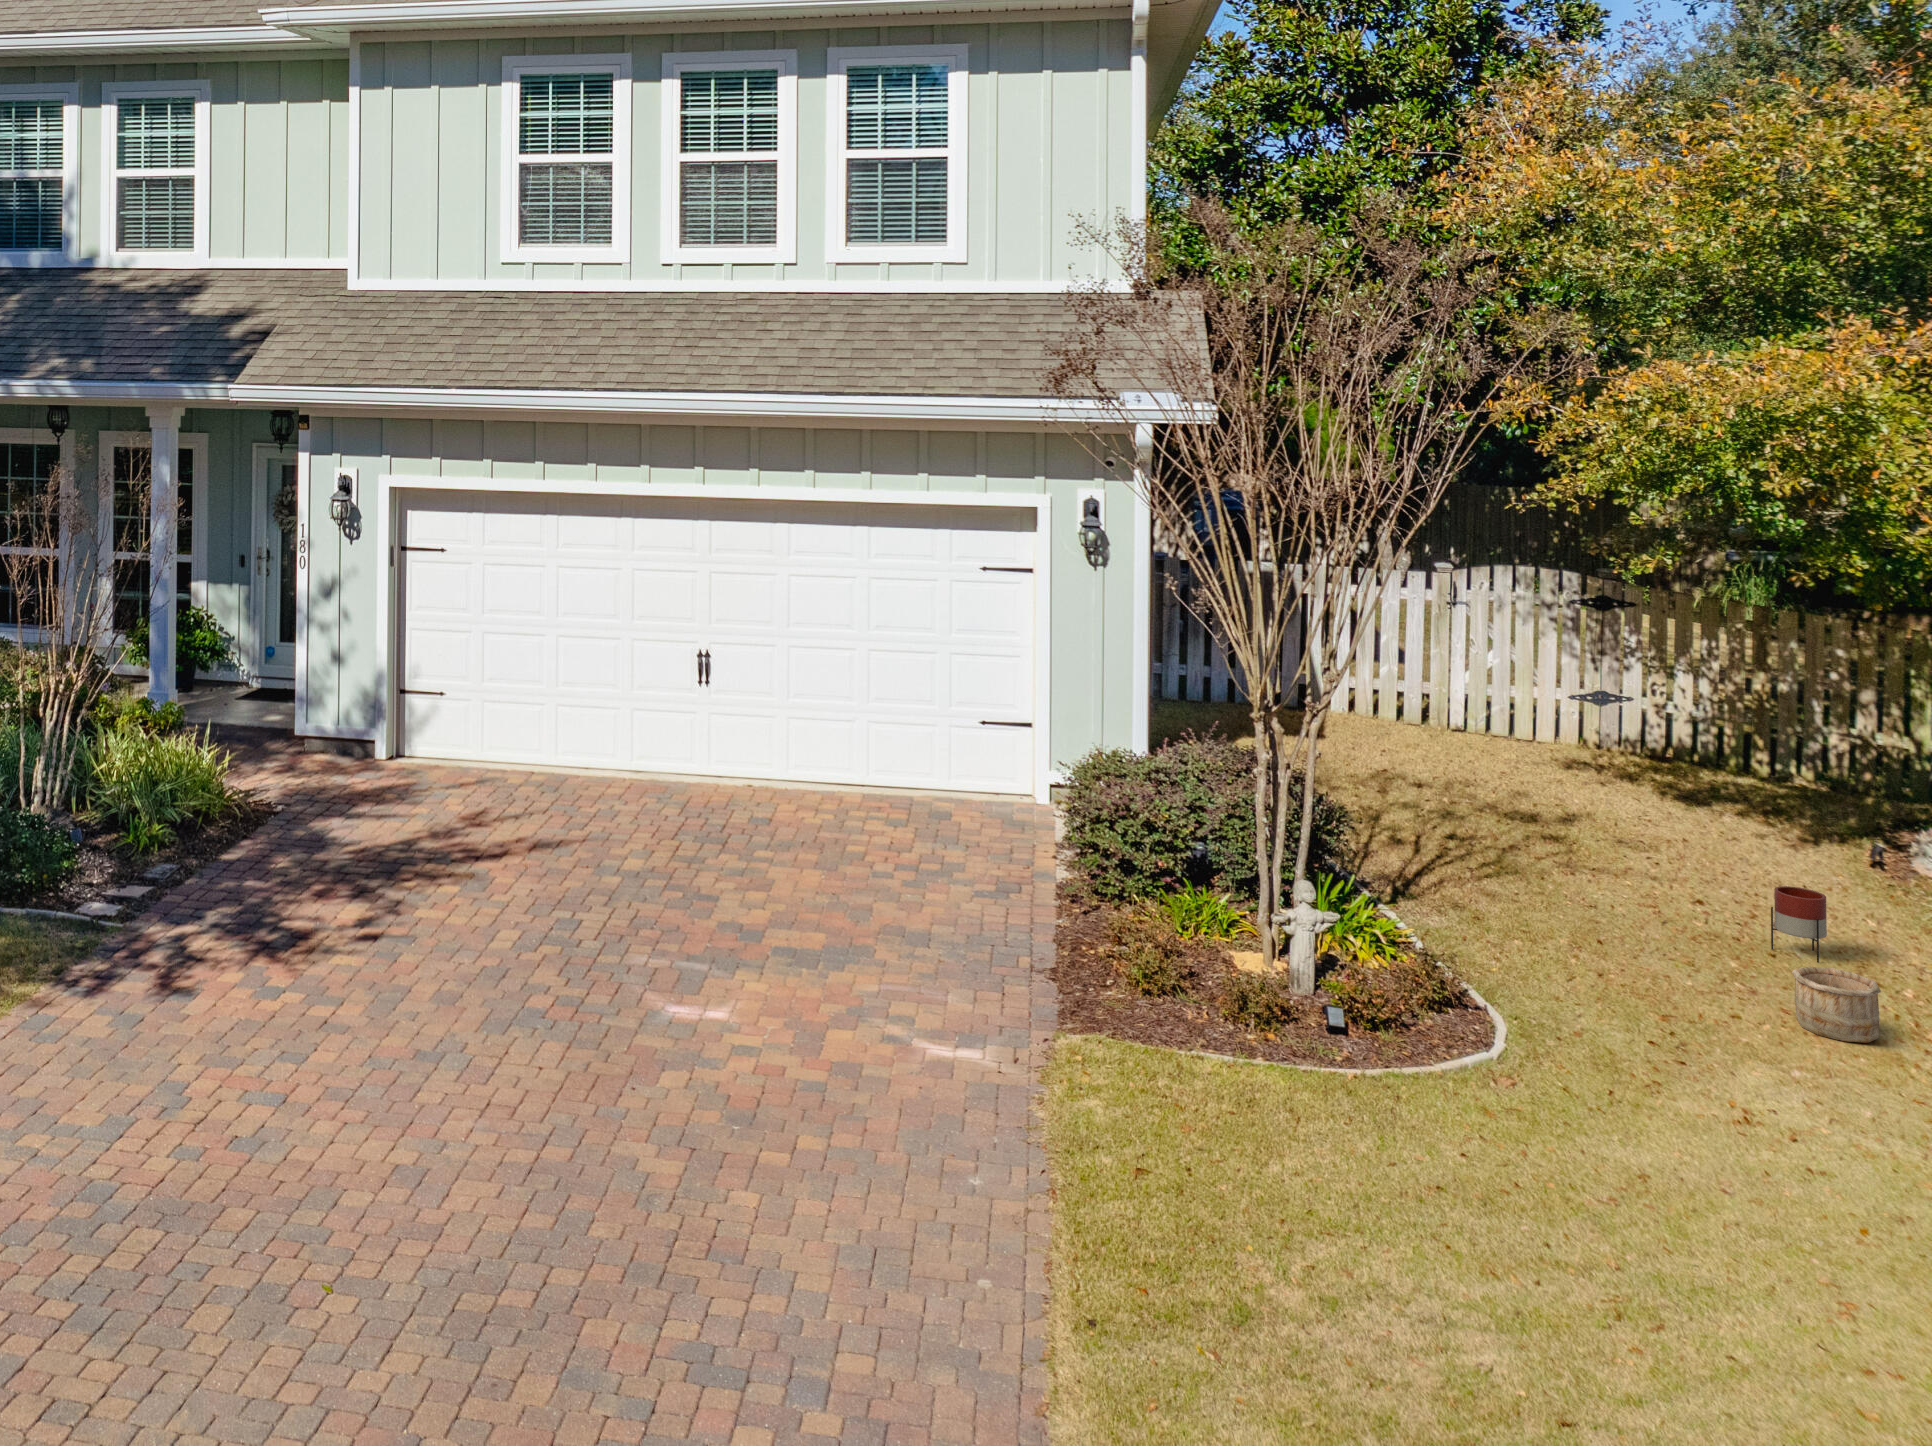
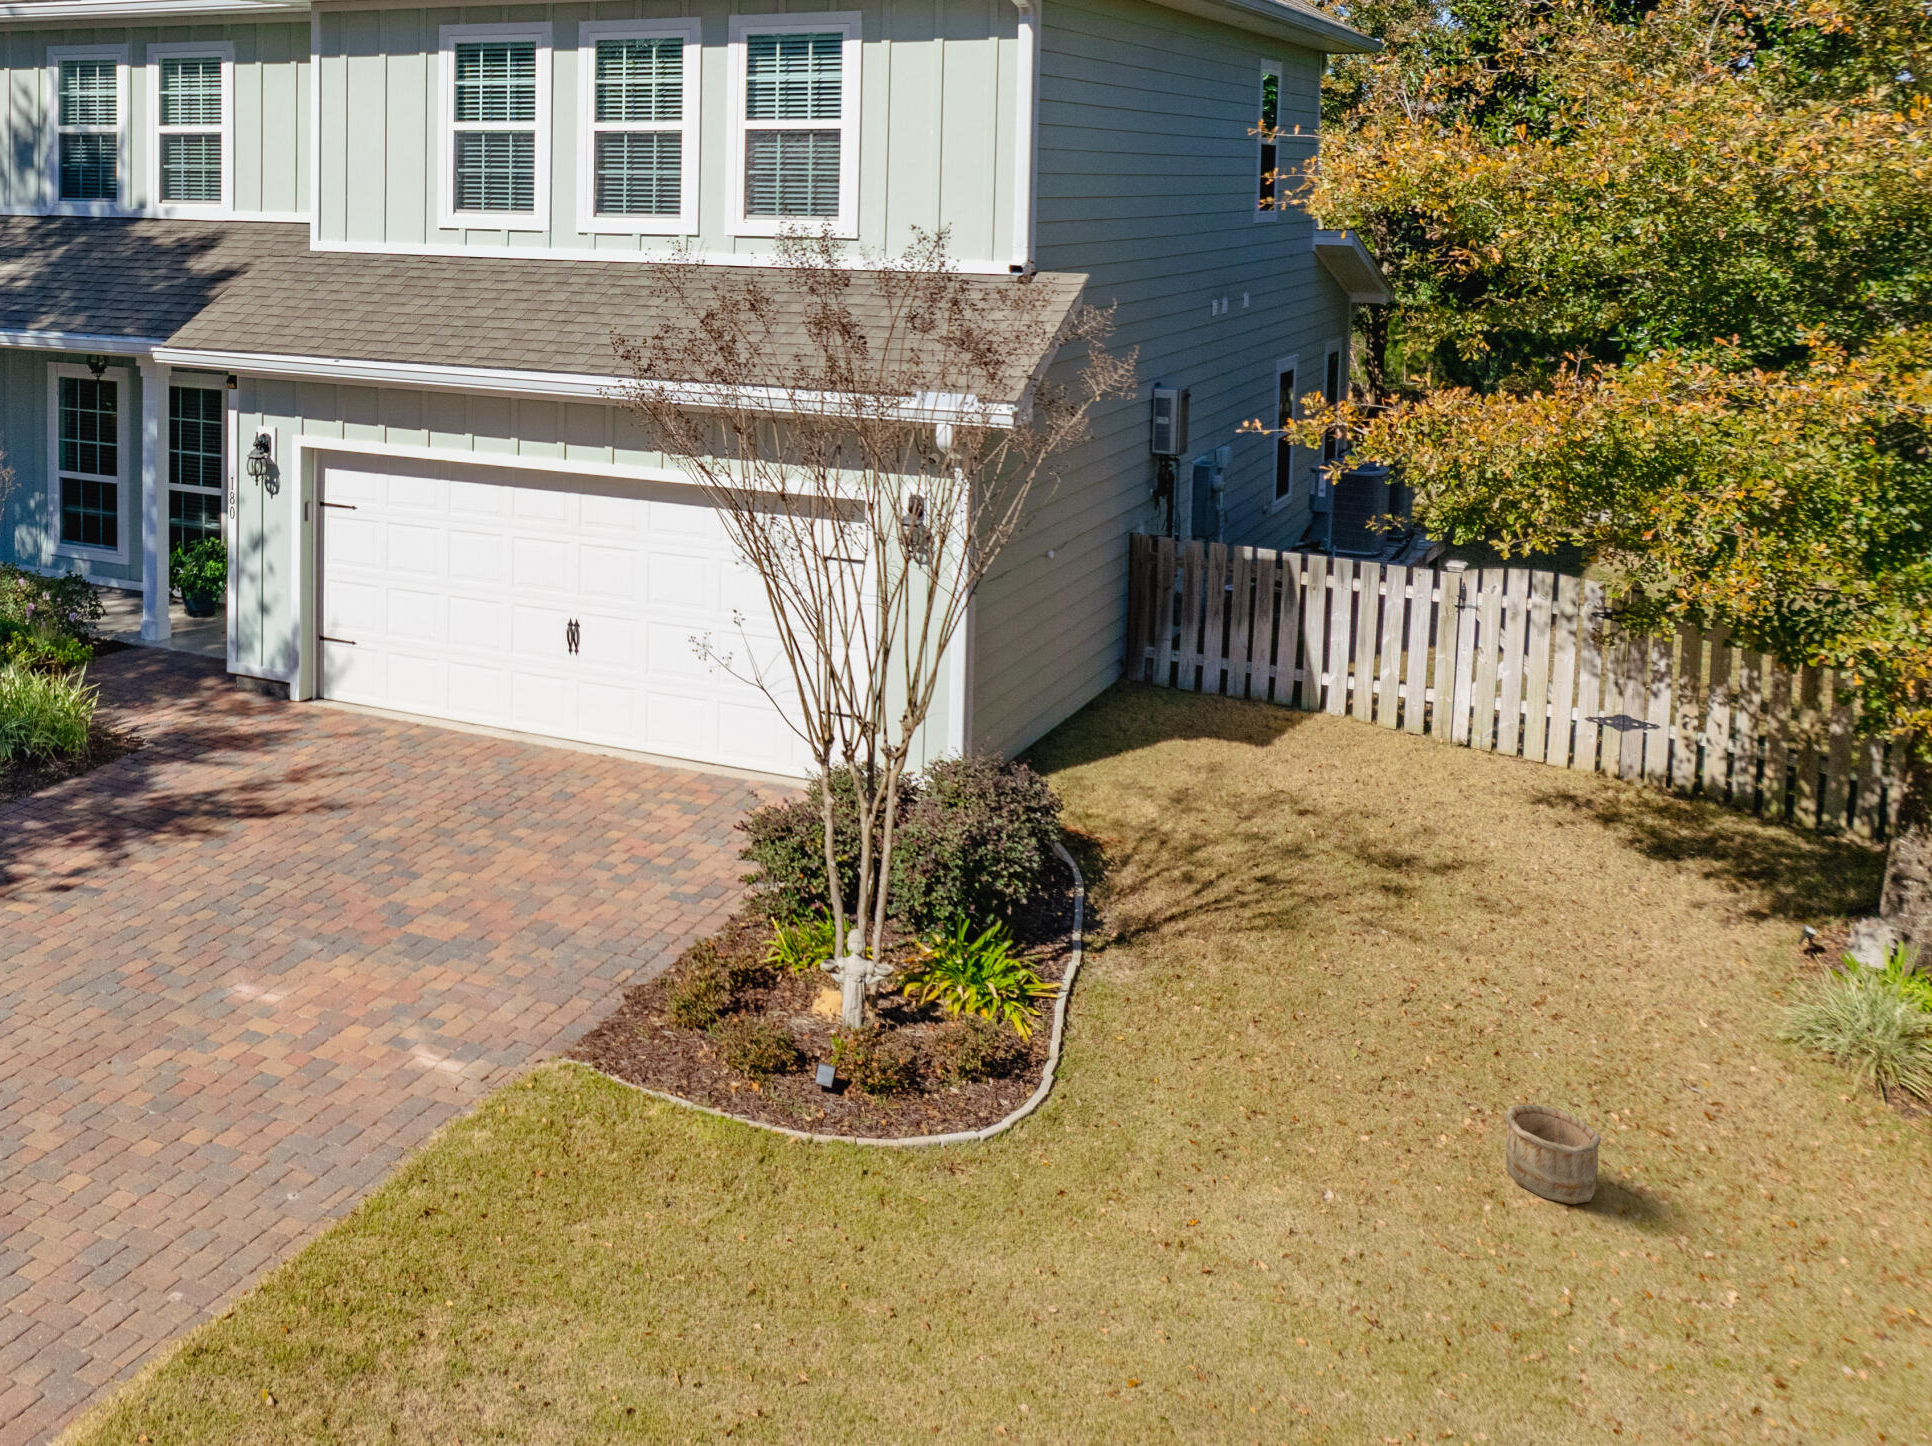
planter: present [1771,886,1827,962] -> none [1575,995,1641,1088]

